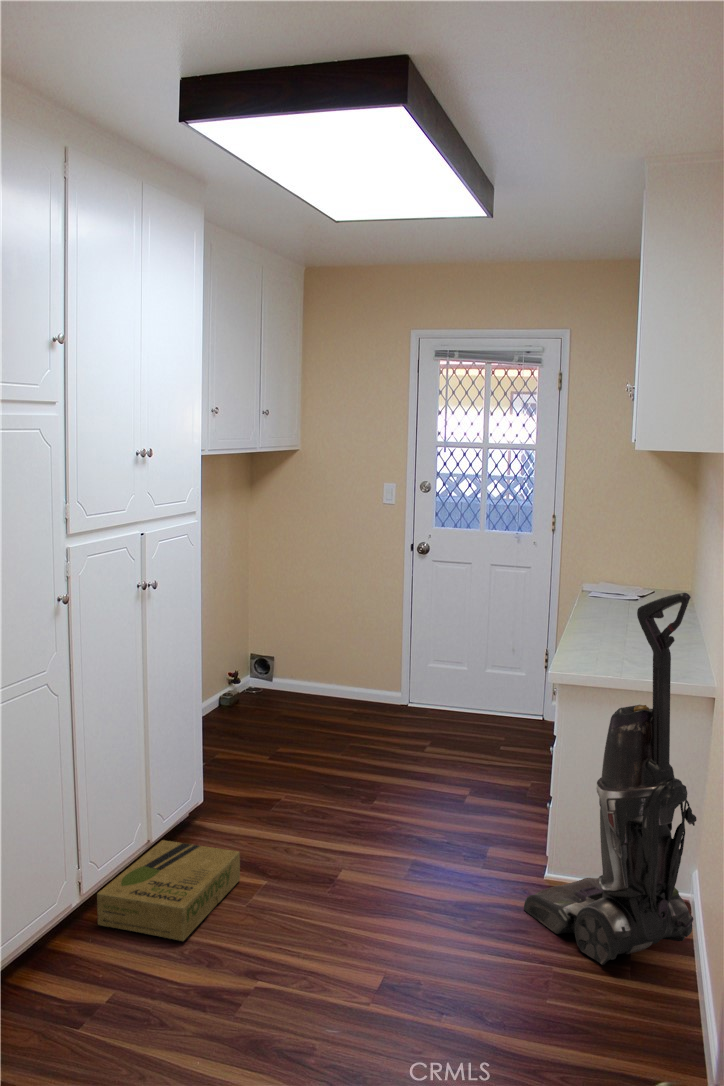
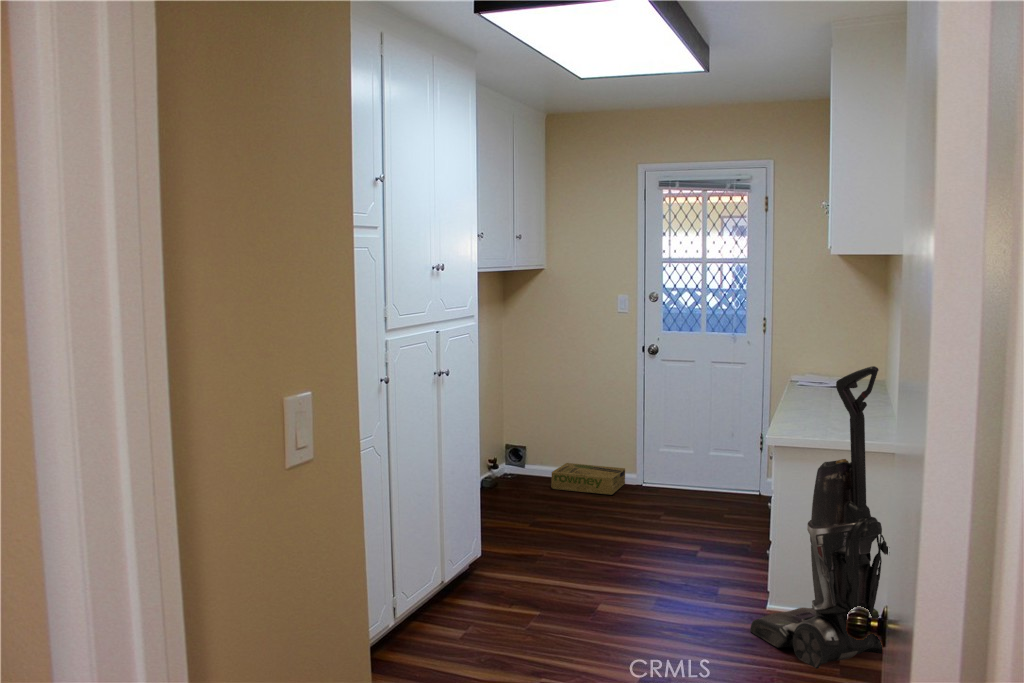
cardboard box: present [97,840,240,941] -> present [551,463,625,495]

